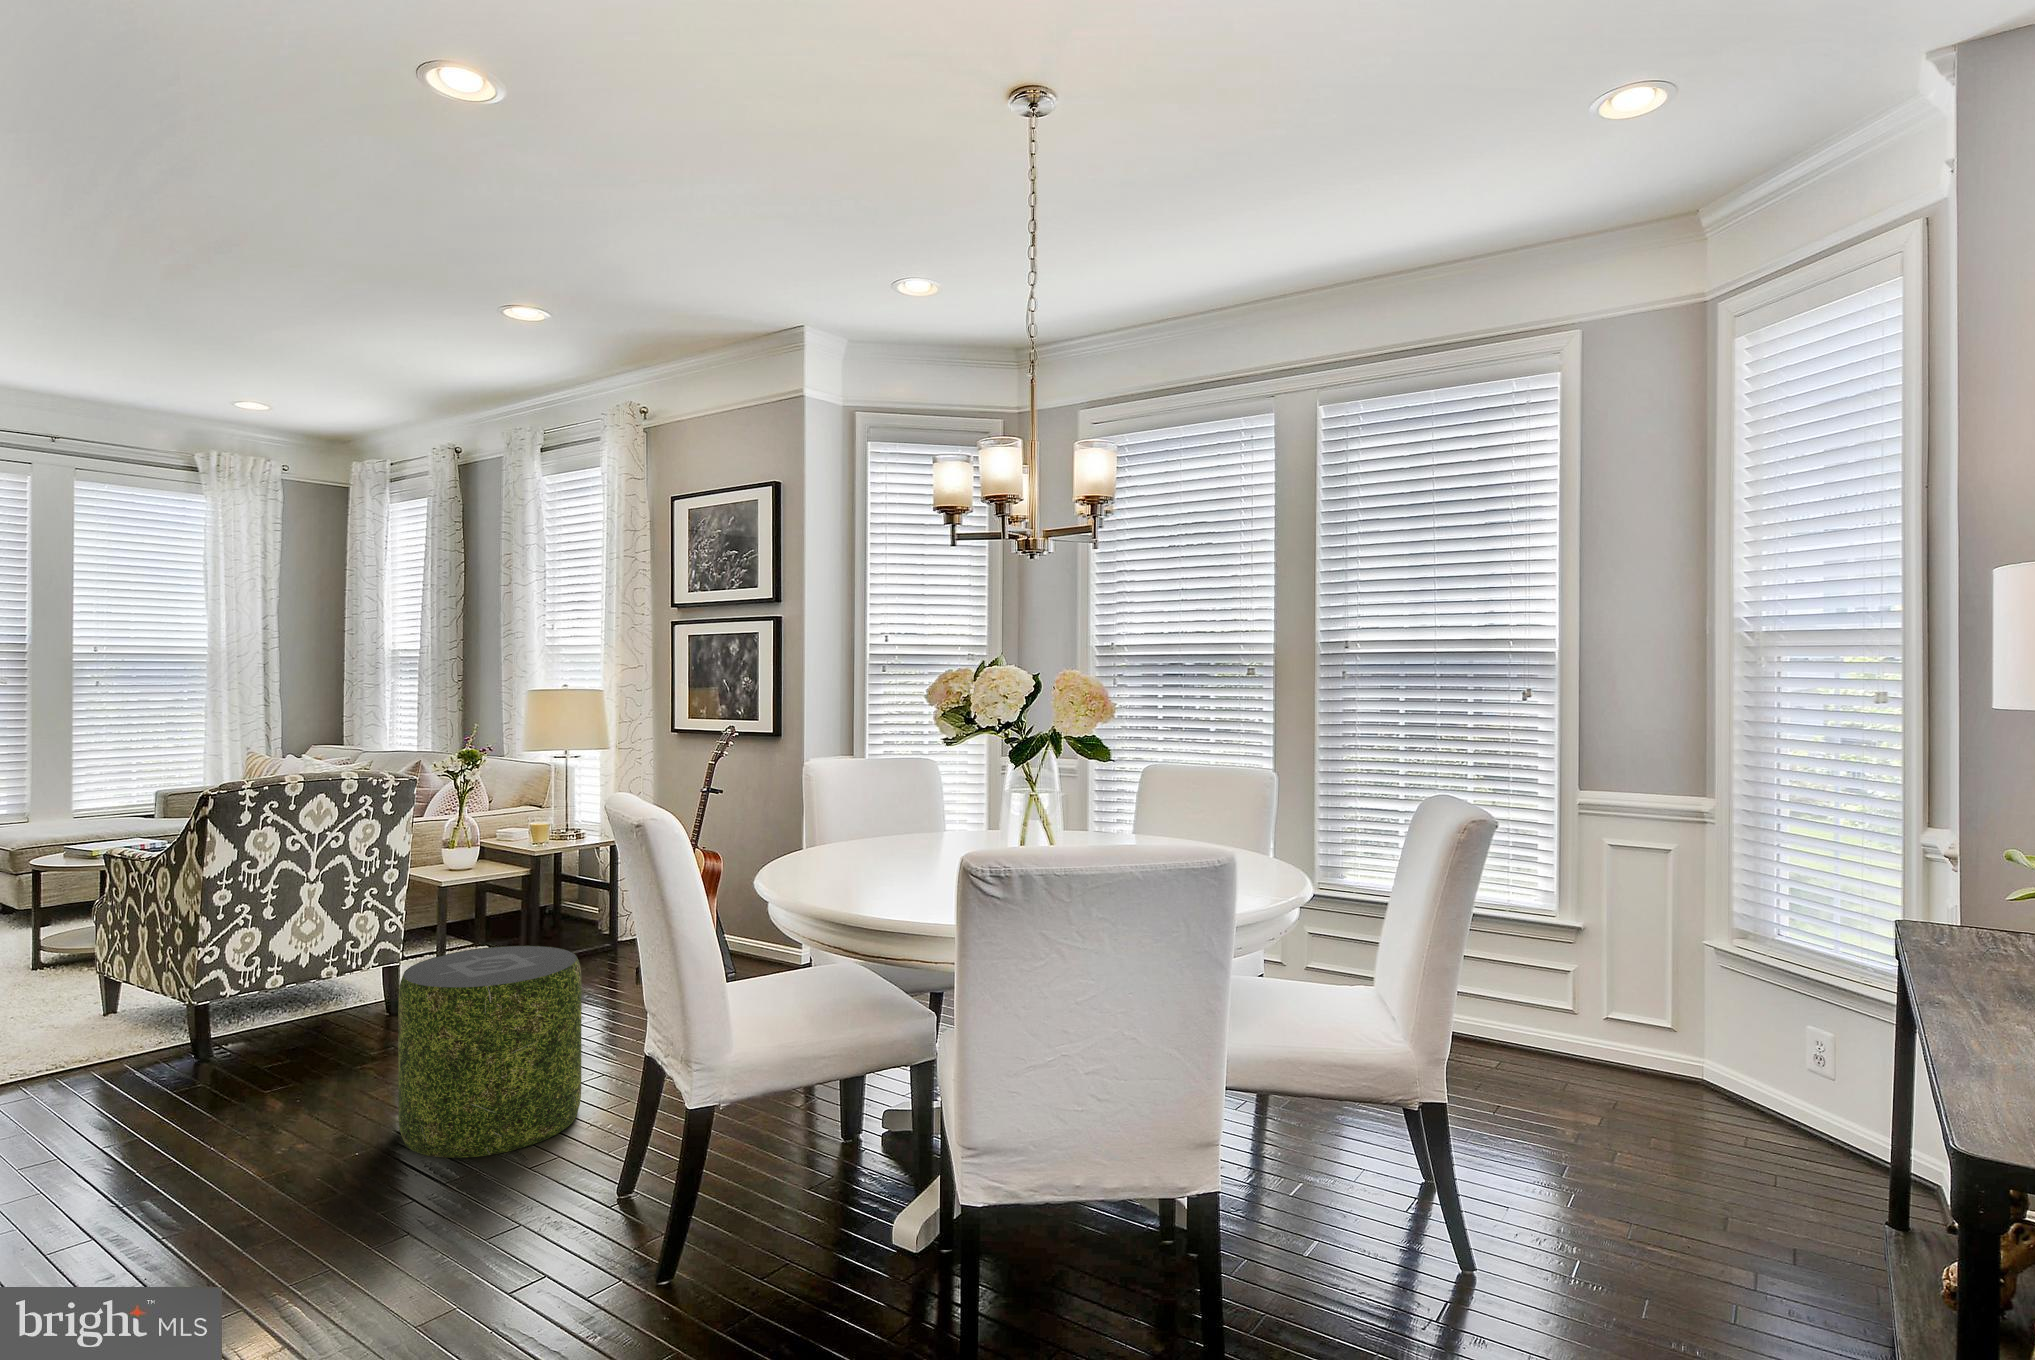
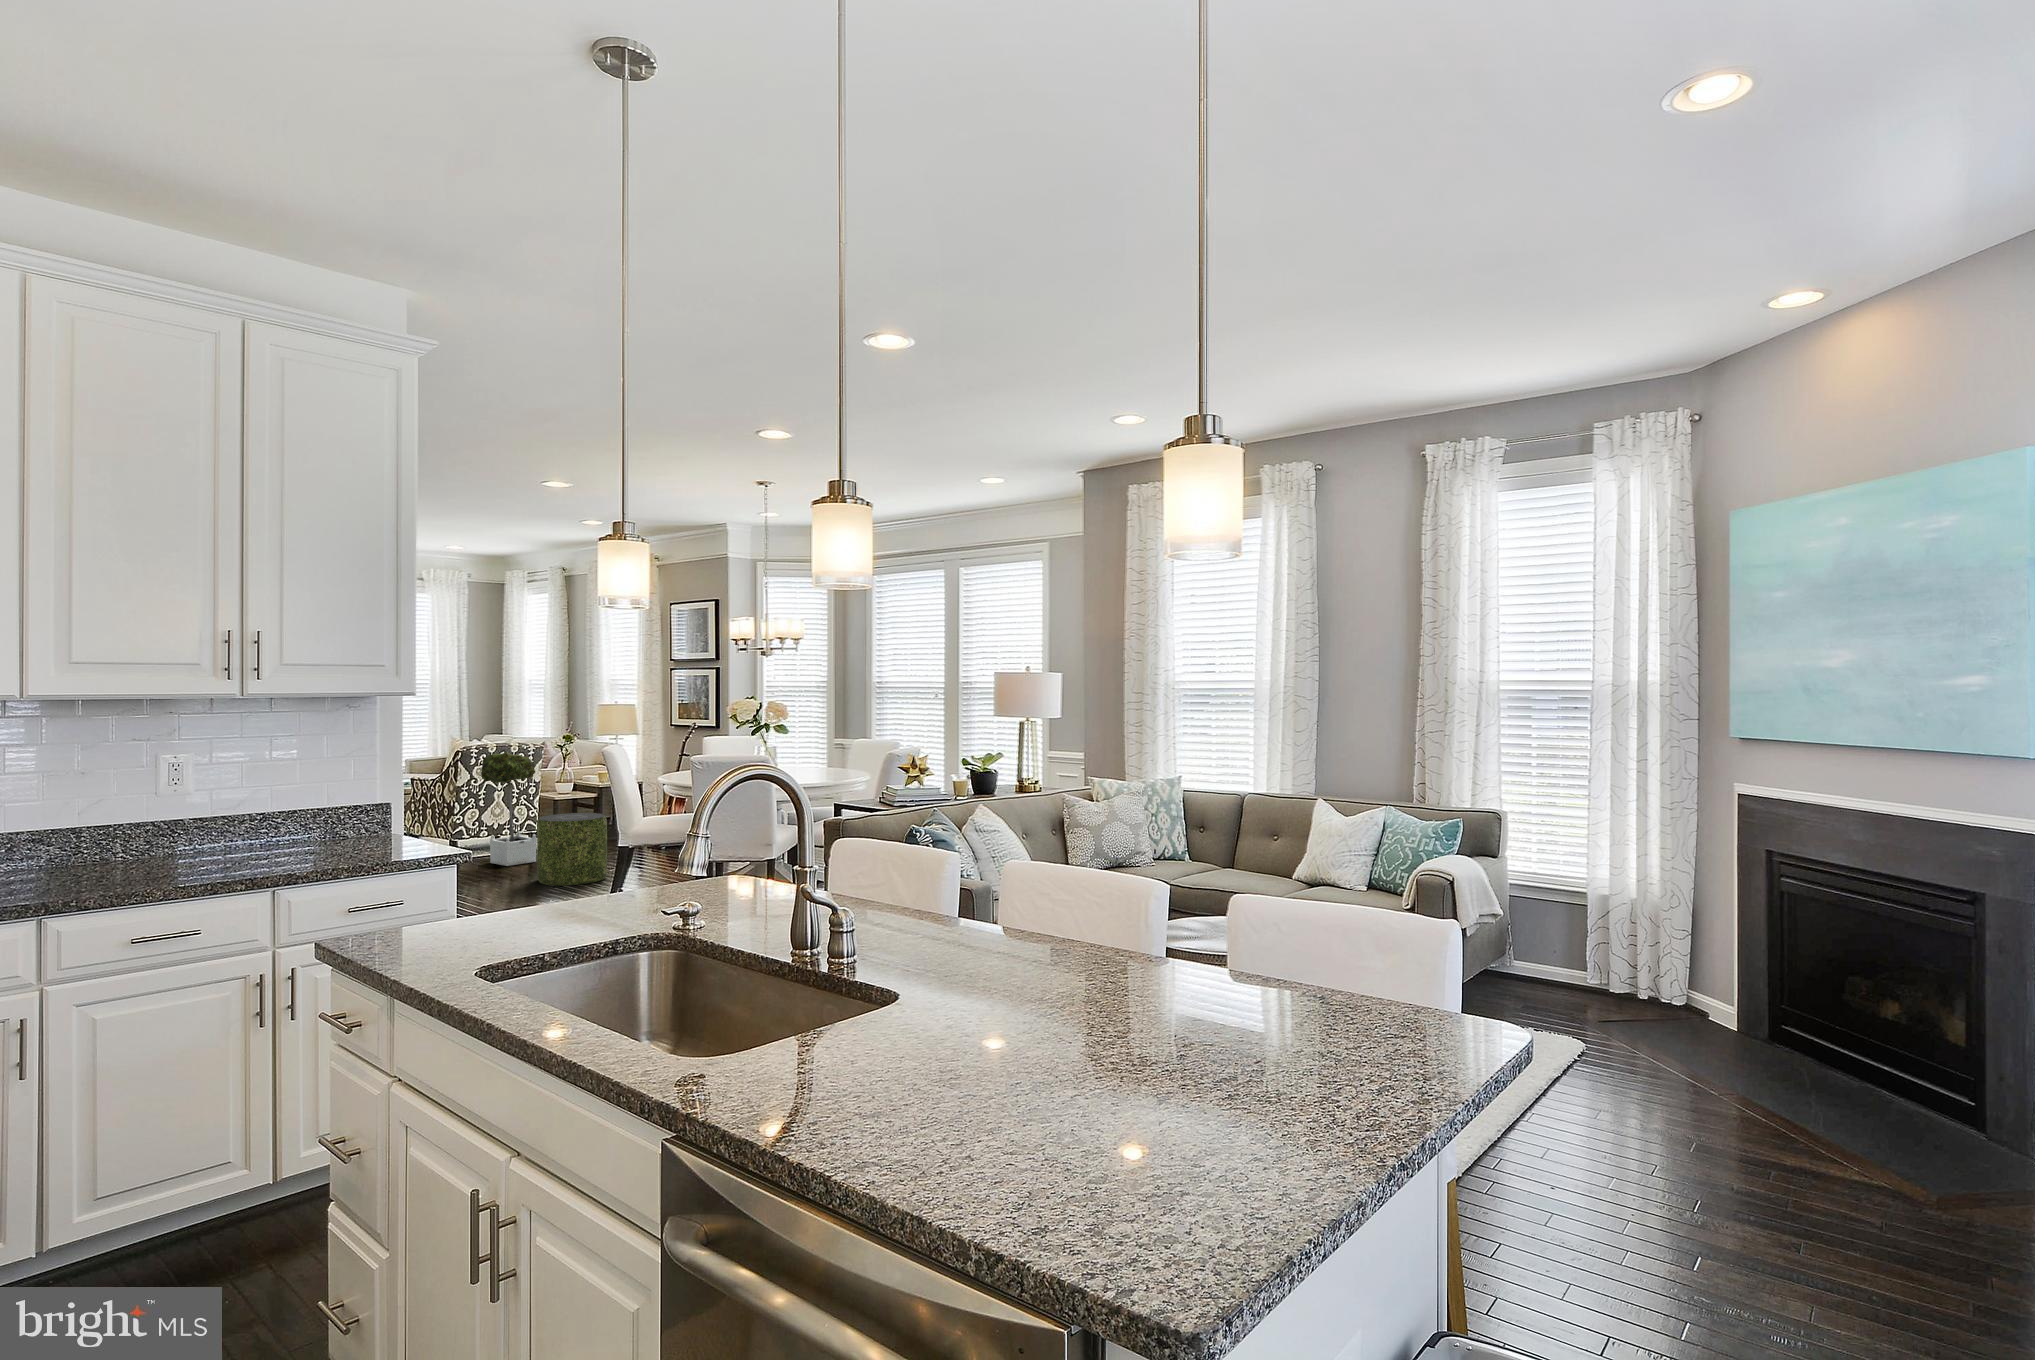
potted tree: none [263,793,399,1065] -> present [481,751,536,866]

